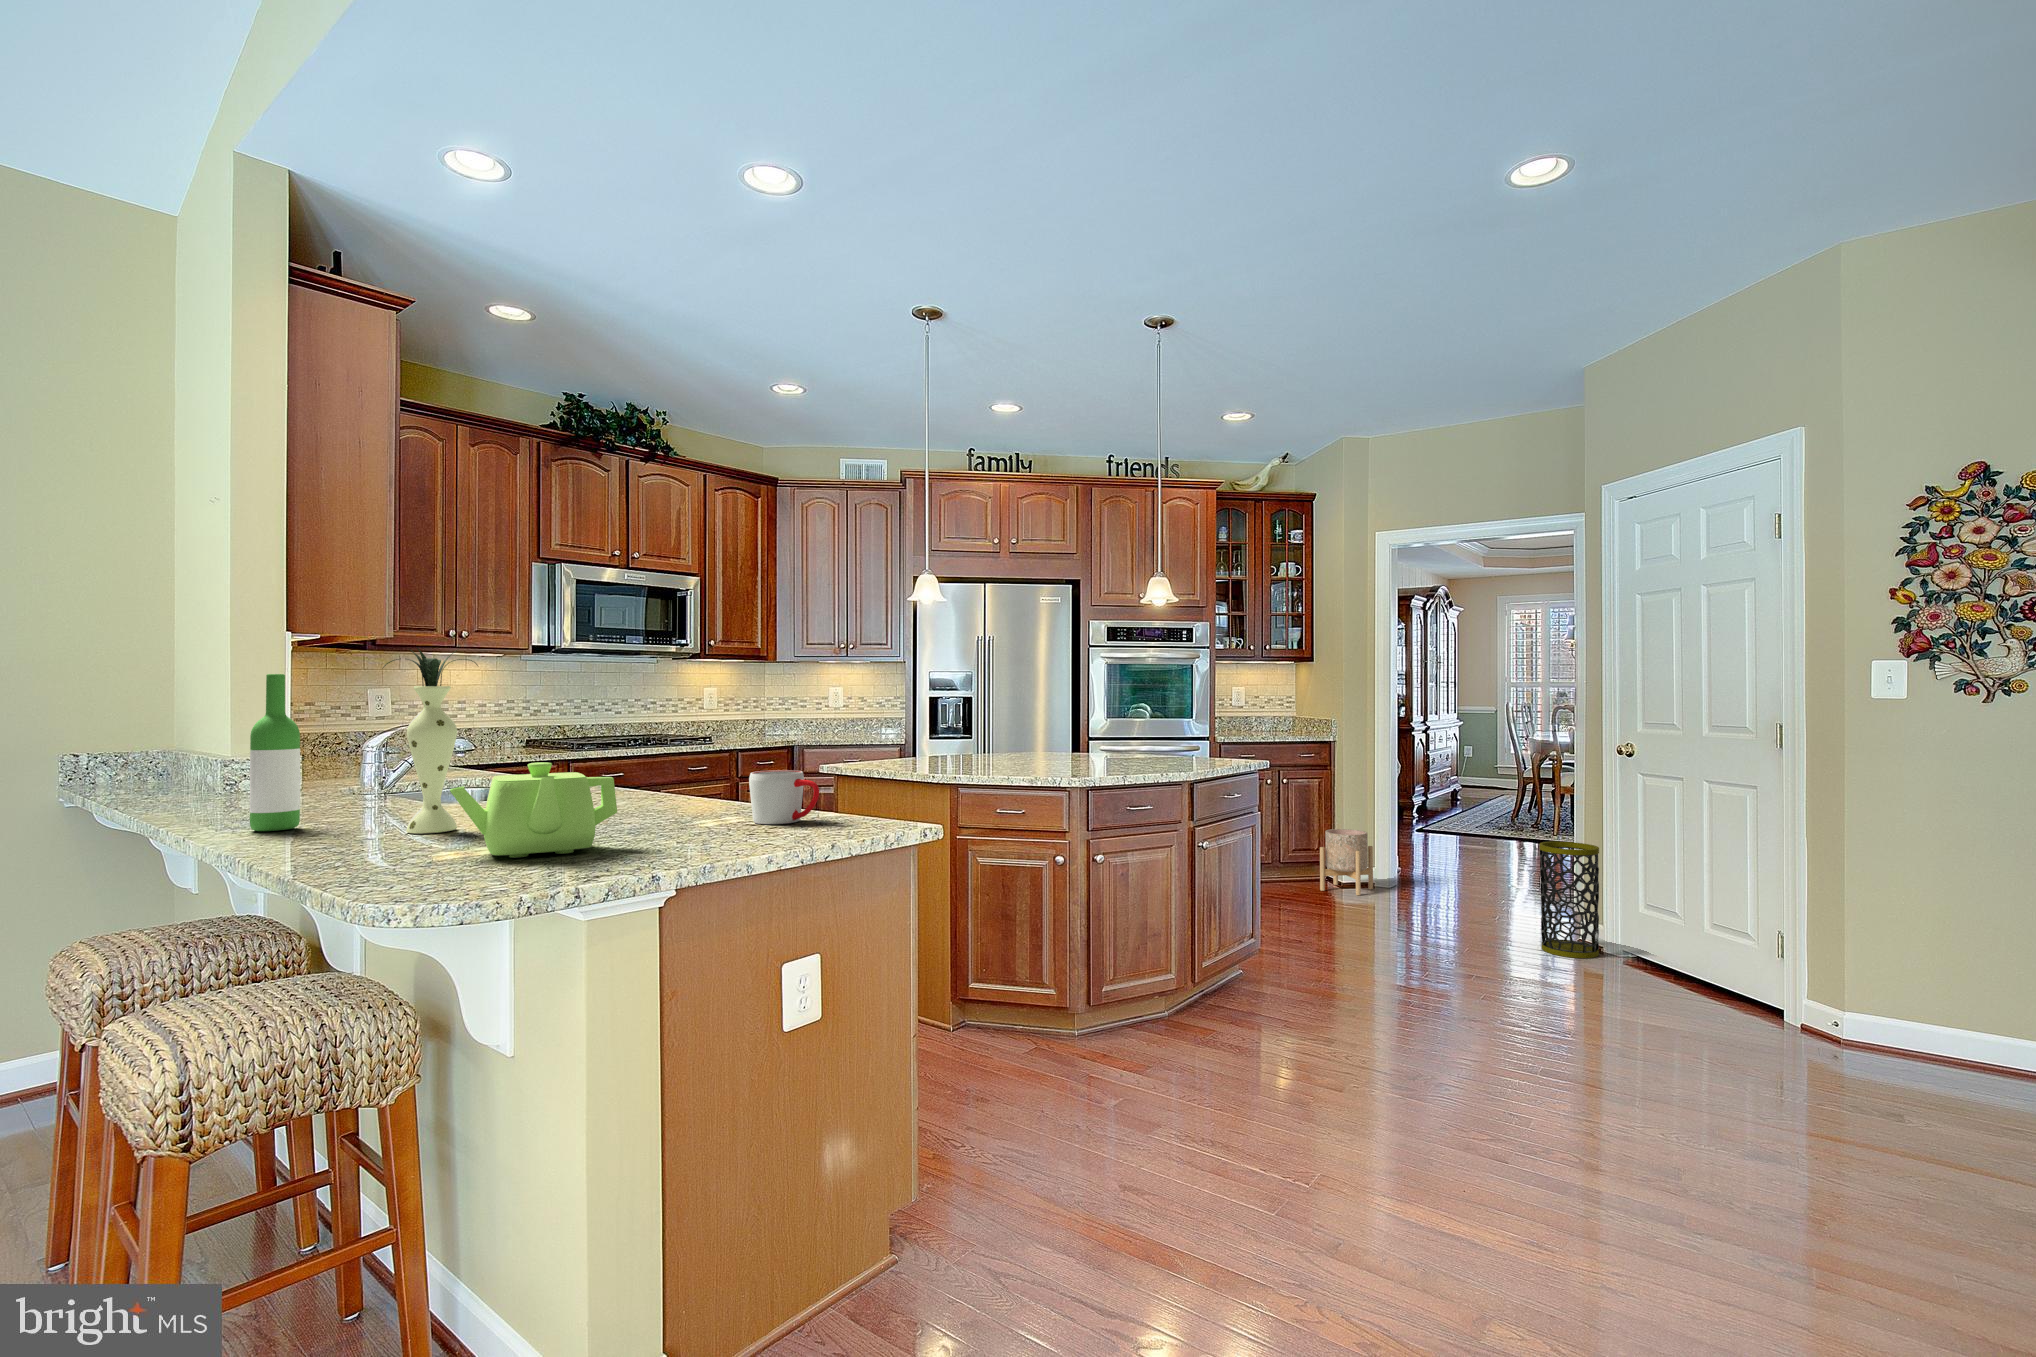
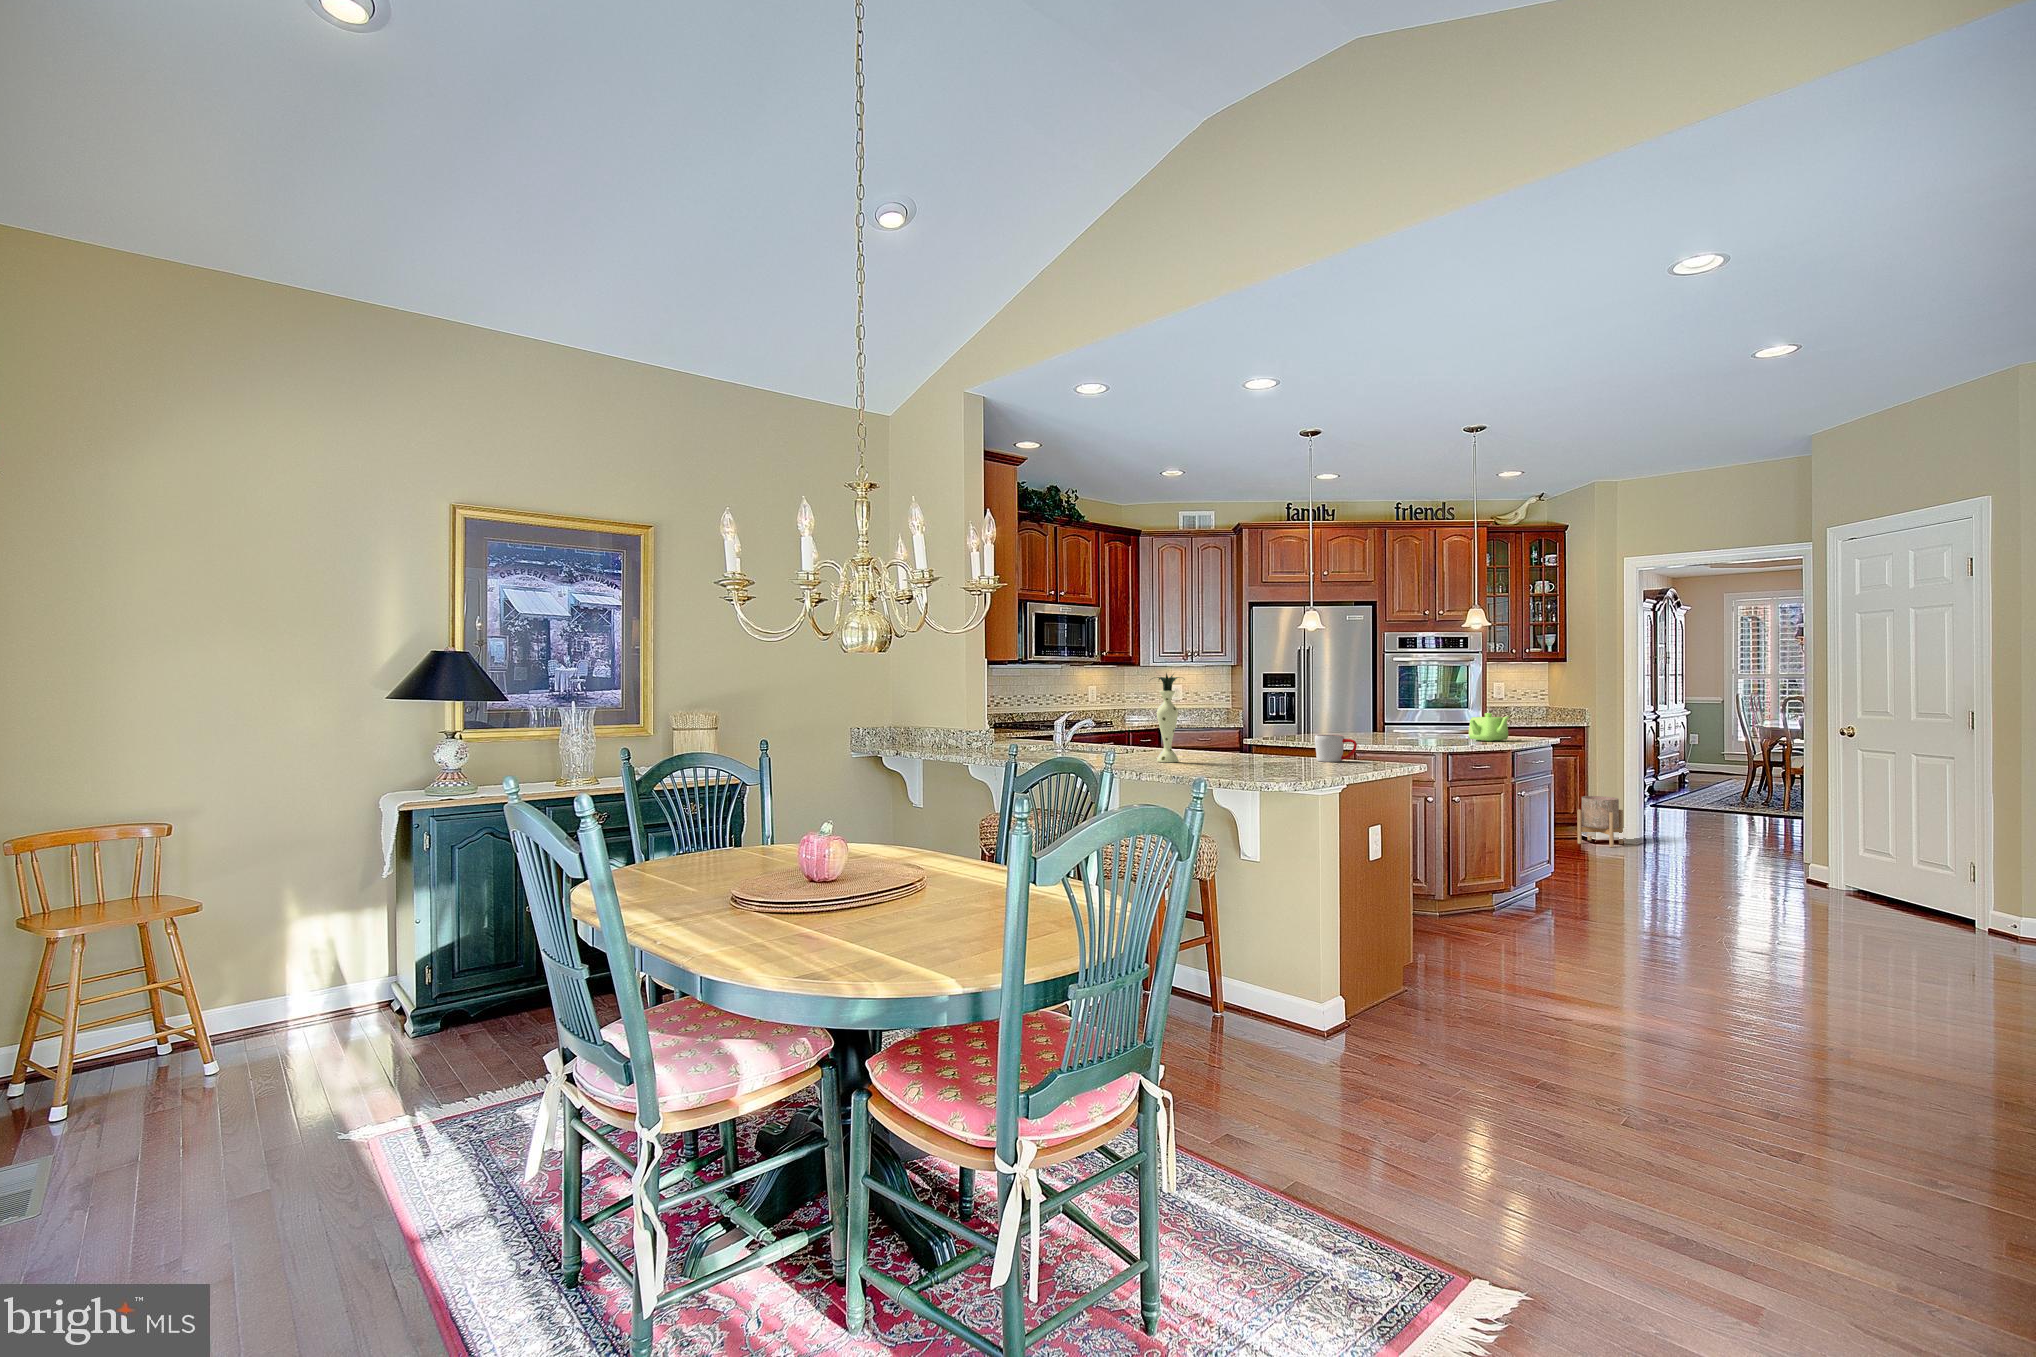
wine bottle: present [250,674,300,831] -> none [1077,685,1097,761]
teapot: present [450,762,617,858] -> present [1469,713,1509,742]
trash can: present [1539,842,1599,958] -> none [1774,803,1825,890]

